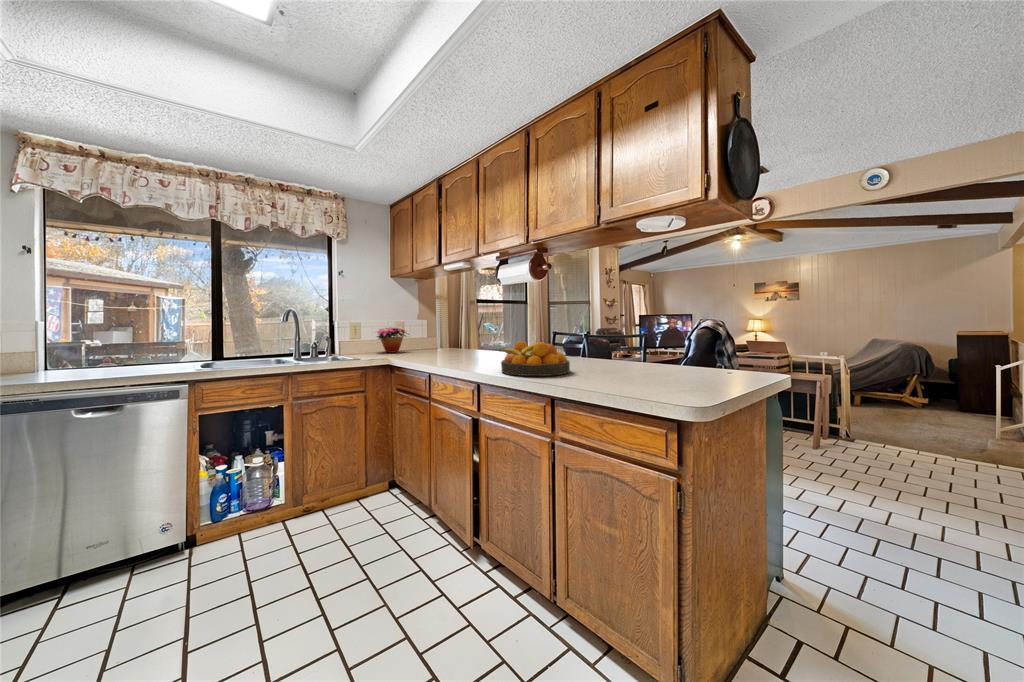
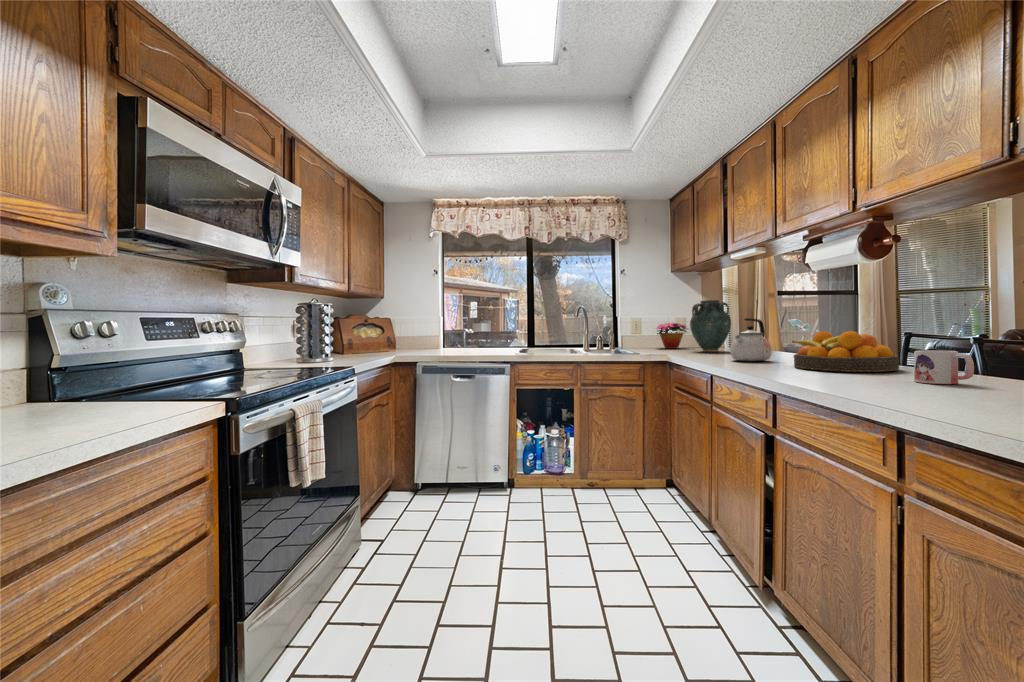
vase: none [410,308,445,356] -> present [690,300,731,352]
kettle: none [449,328,482,367] -> present [730,318,772,361]
mug: none [586,359,620,386] -> present [914,350,974,384]

